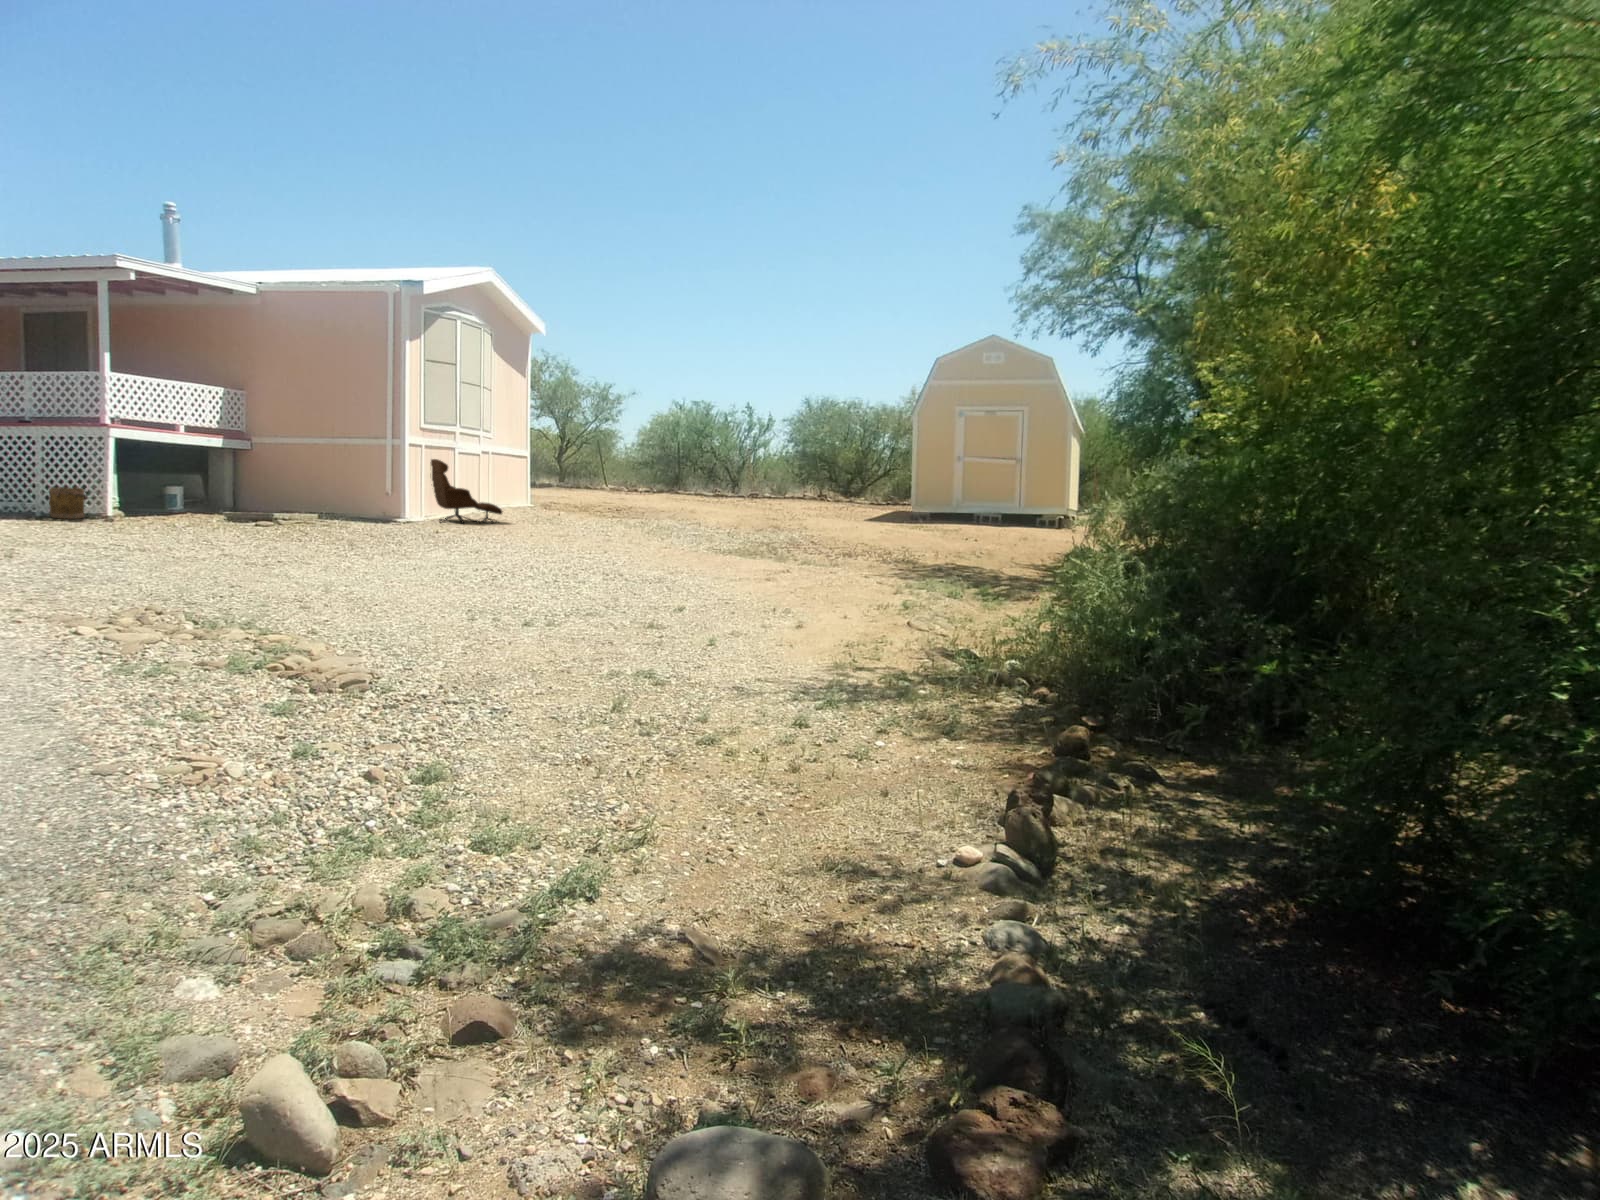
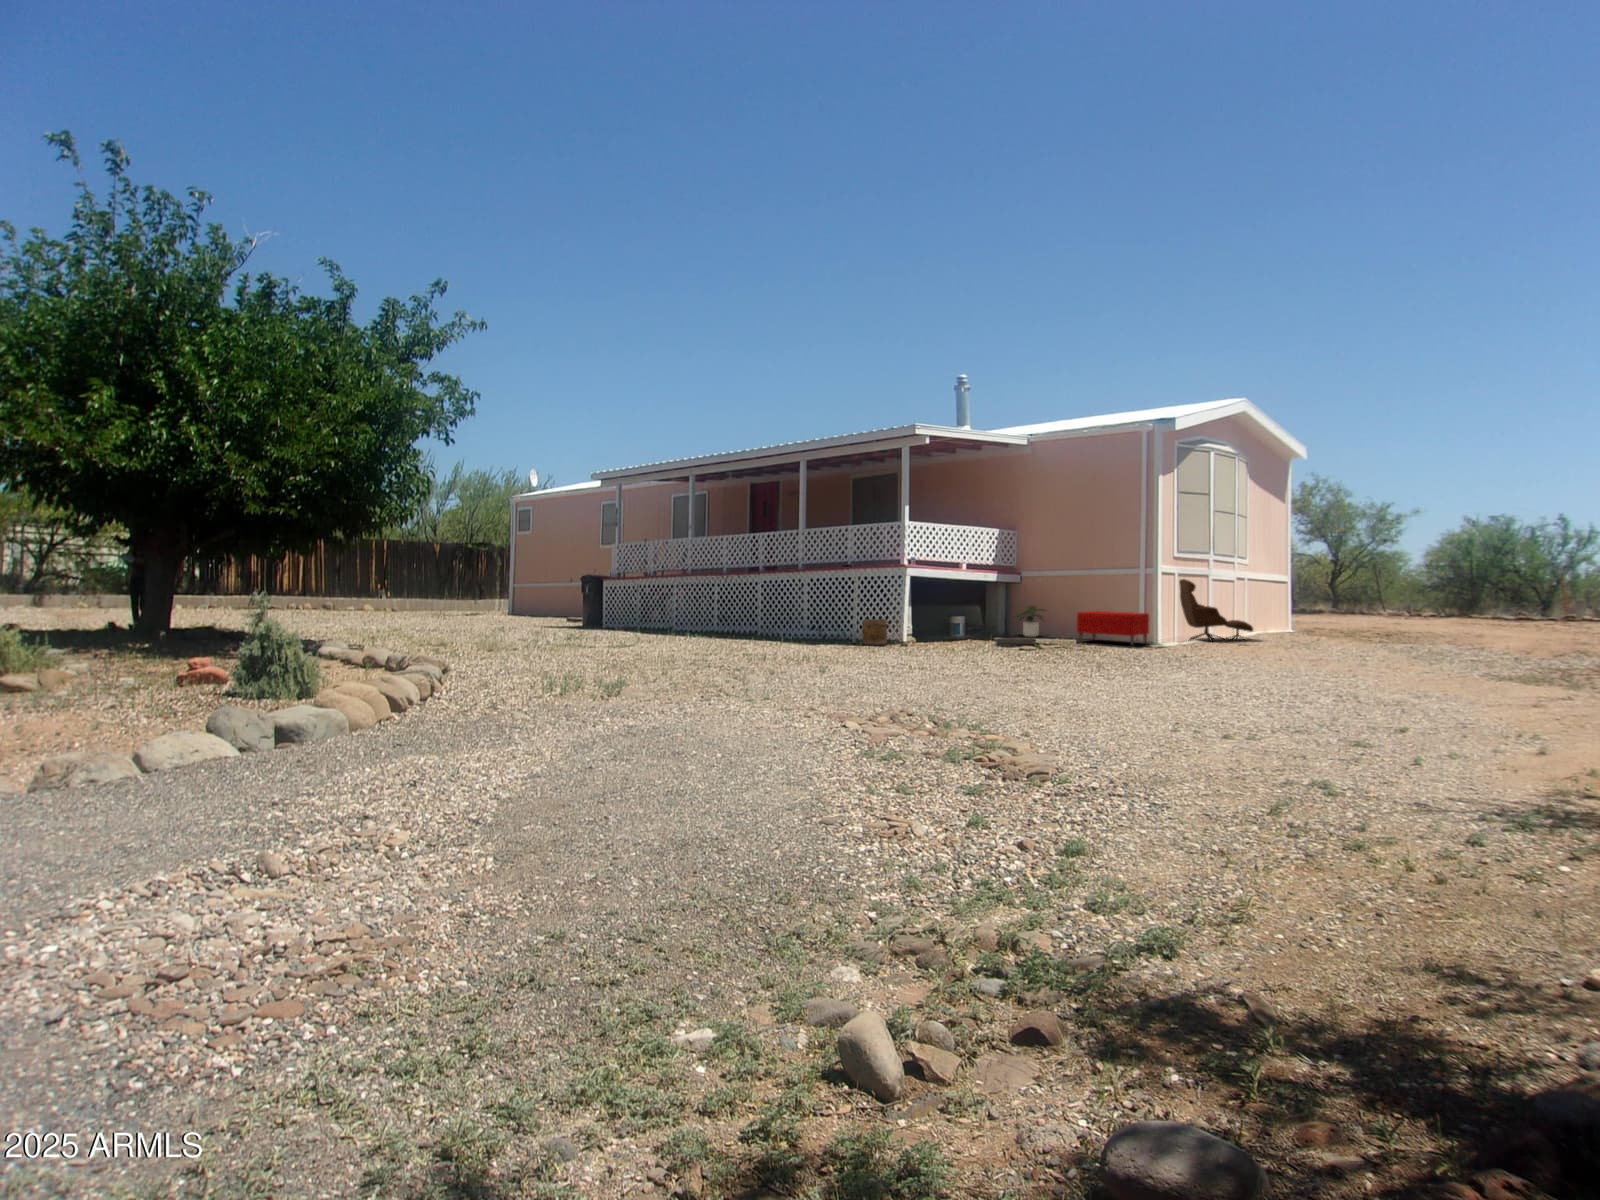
potted plant: none [245,479,287,513] -> present [1016,606,1045,637]
bench: none [322,488,402,526] -> present [1077,611,1149,645]

